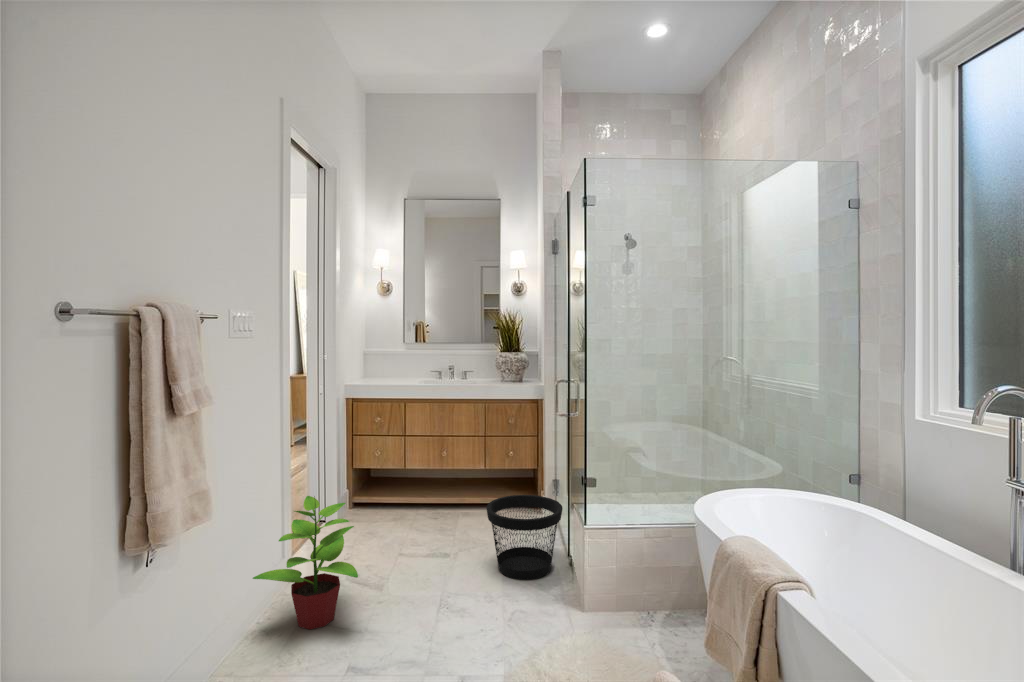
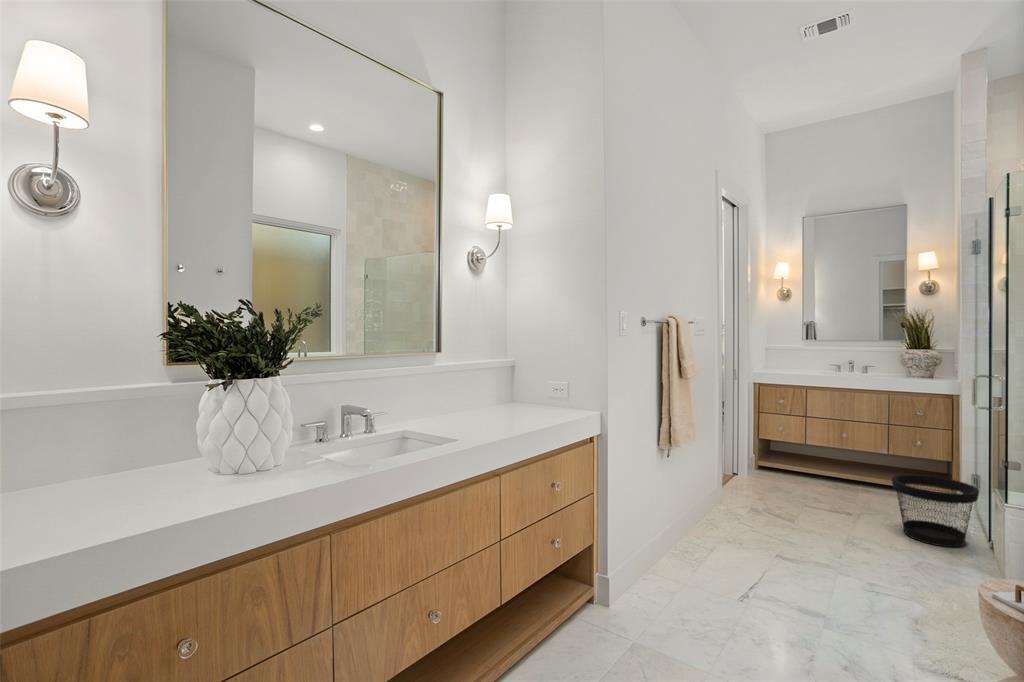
potted plant: present [253,496,358,629] -> none [707,442,781,530]

